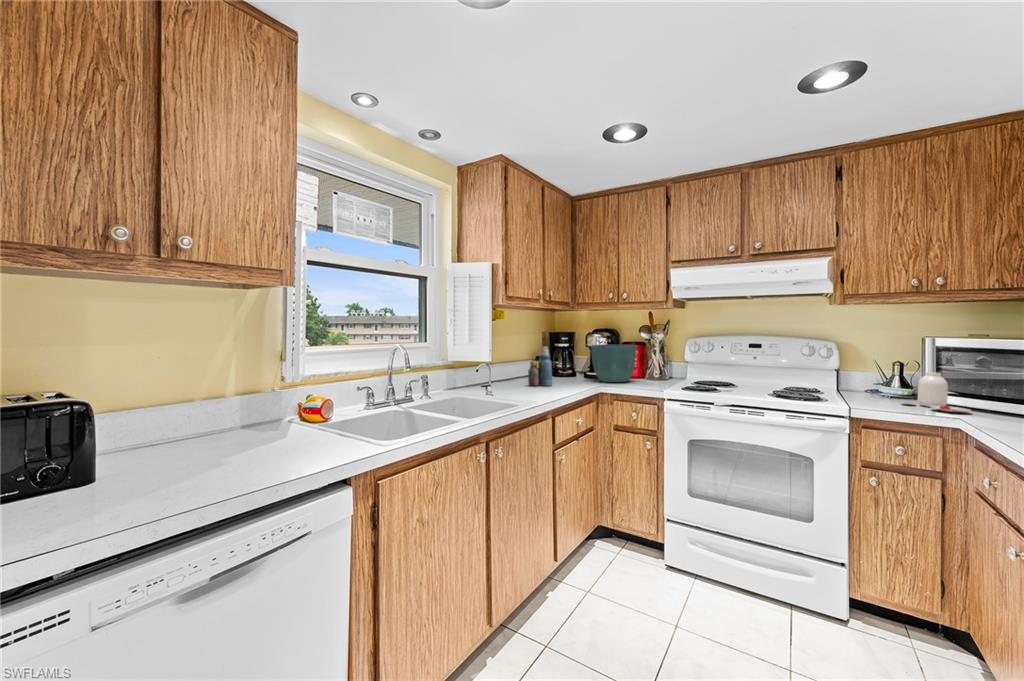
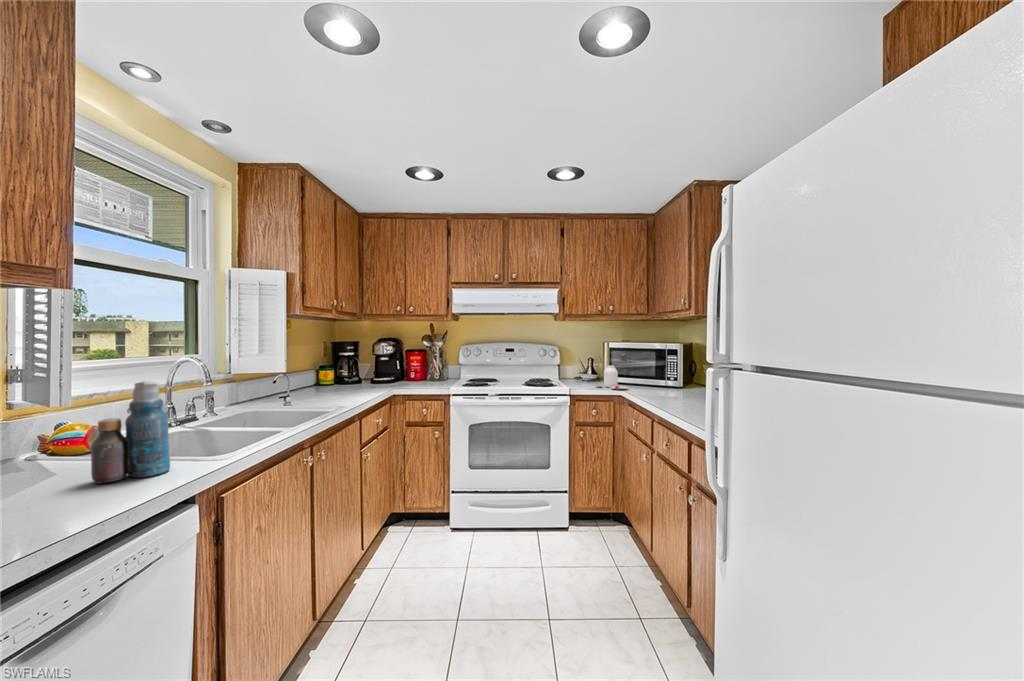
flower pot: present [591,345,637,382] -> none [379,352,421,385]
bottle: present [528,346,552,386] -> present [91,381,170,483]

